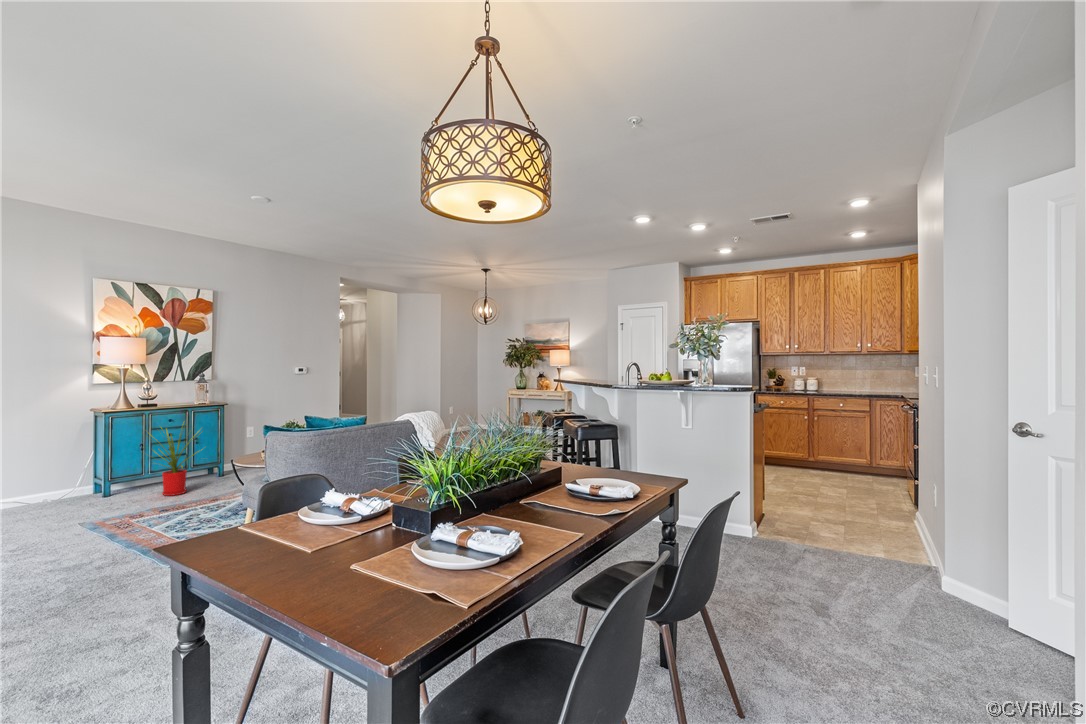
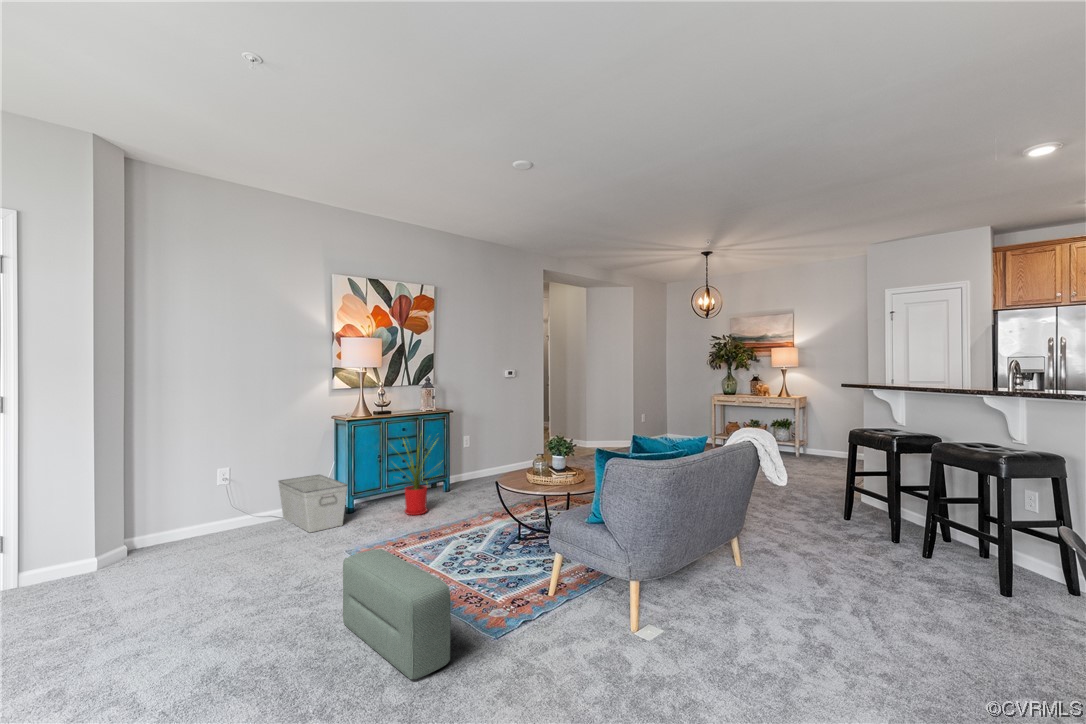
storage bin: none [24,463,97,514] -> present [278,475,348,533]
pouf: none [31,512,109,601] -> present [343,549,451,680]

